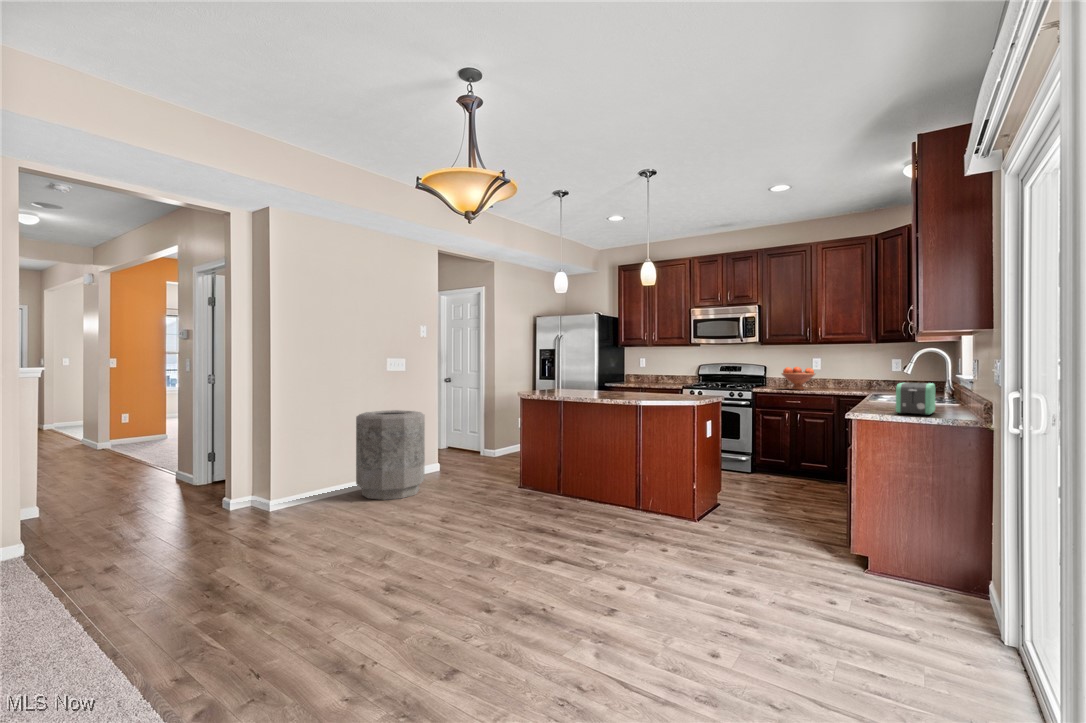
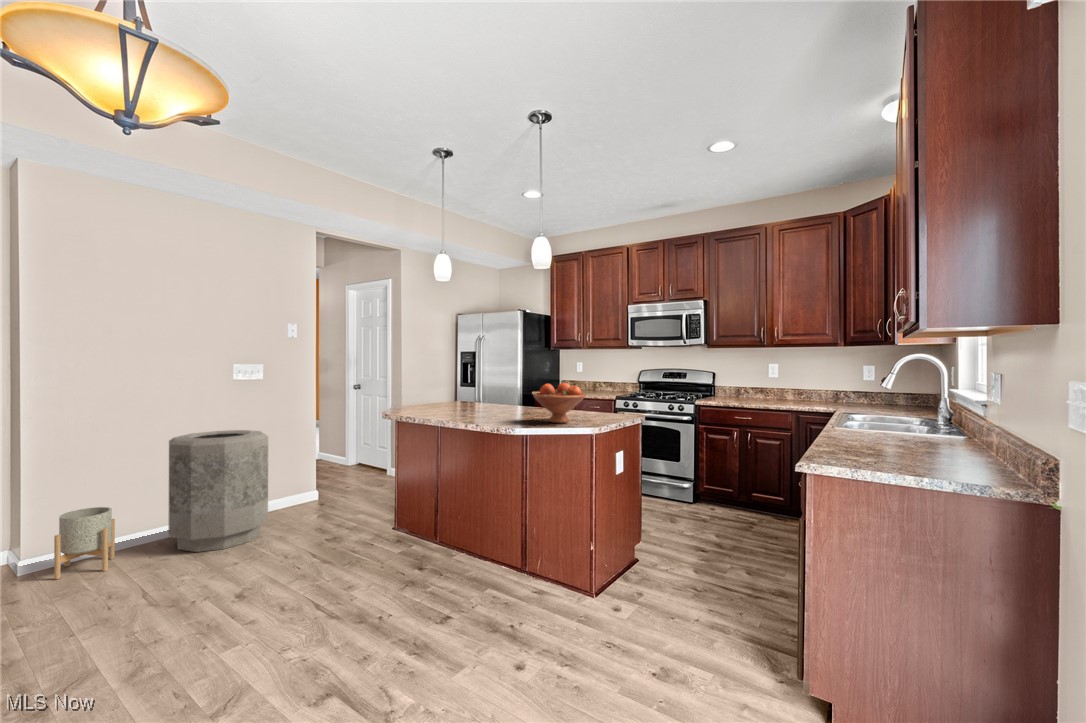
fruit bowl: present [782,367,815,390] -> present [533,383,585,423]
toaster: present [896,383,935,415] -> none [882,411,946,472]
planter: none [297,464,332,513] -> present [54,507,115,579]

